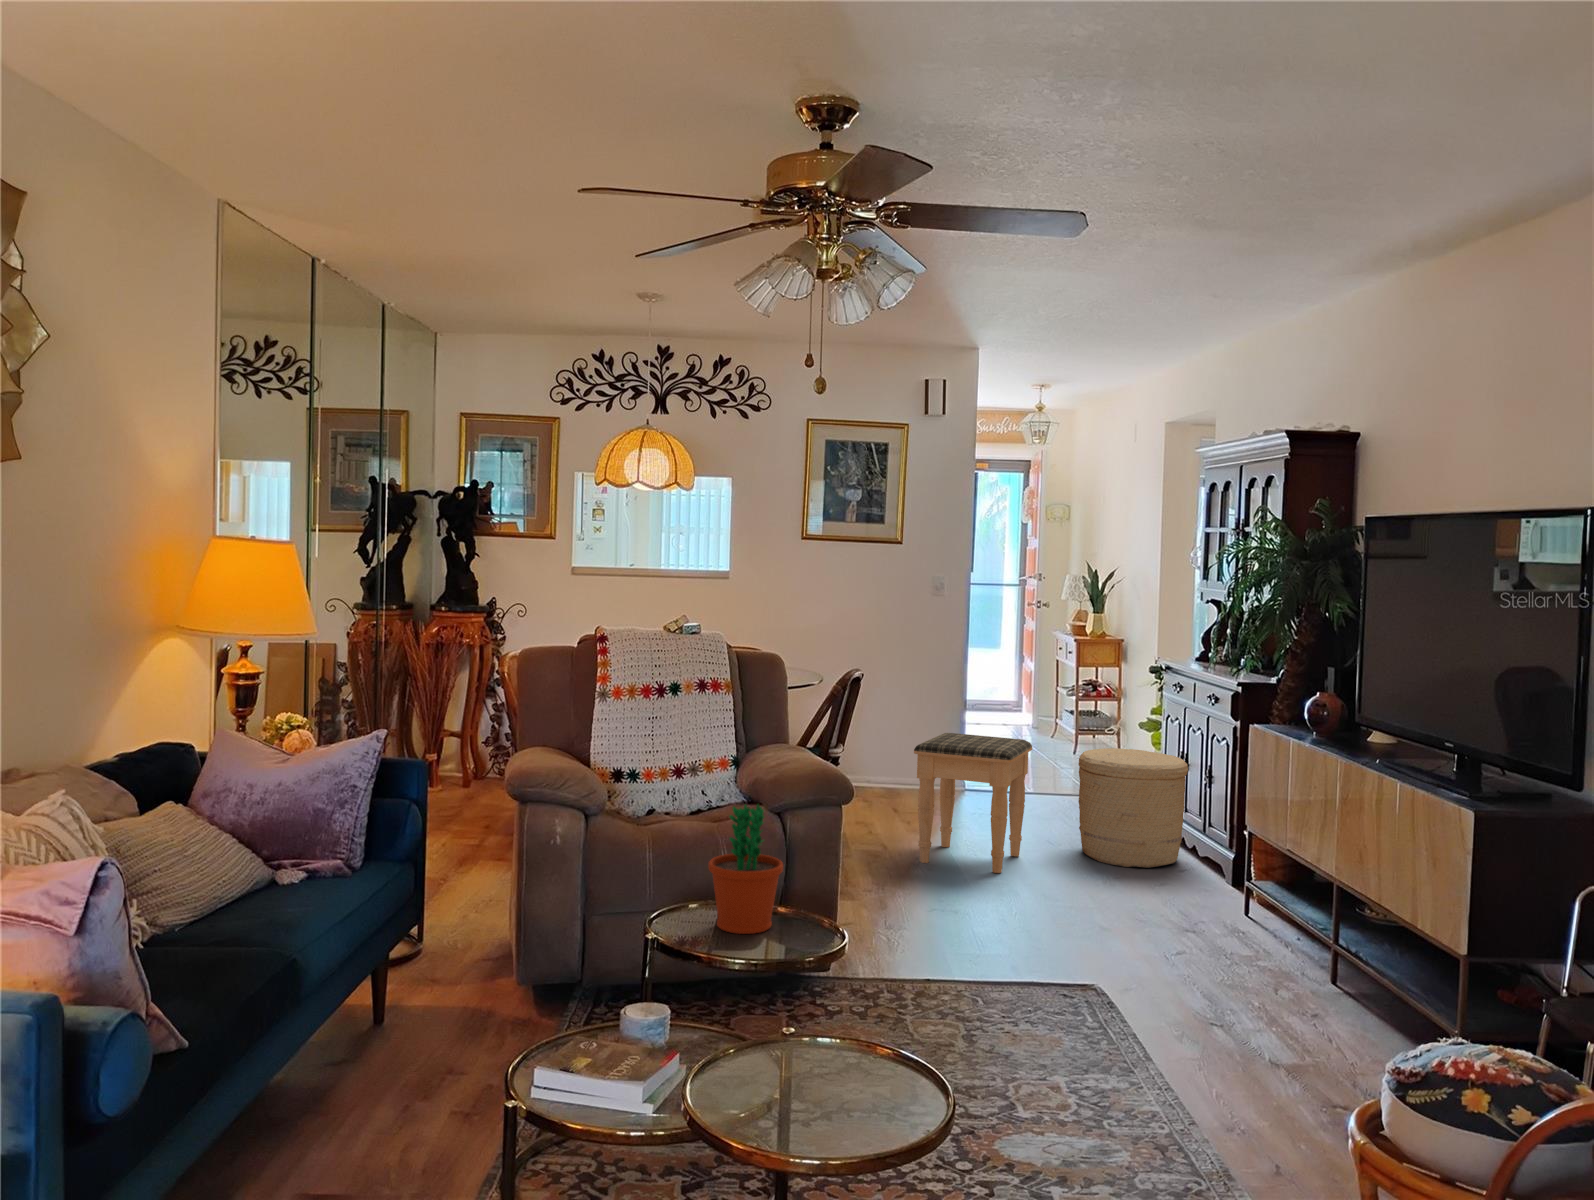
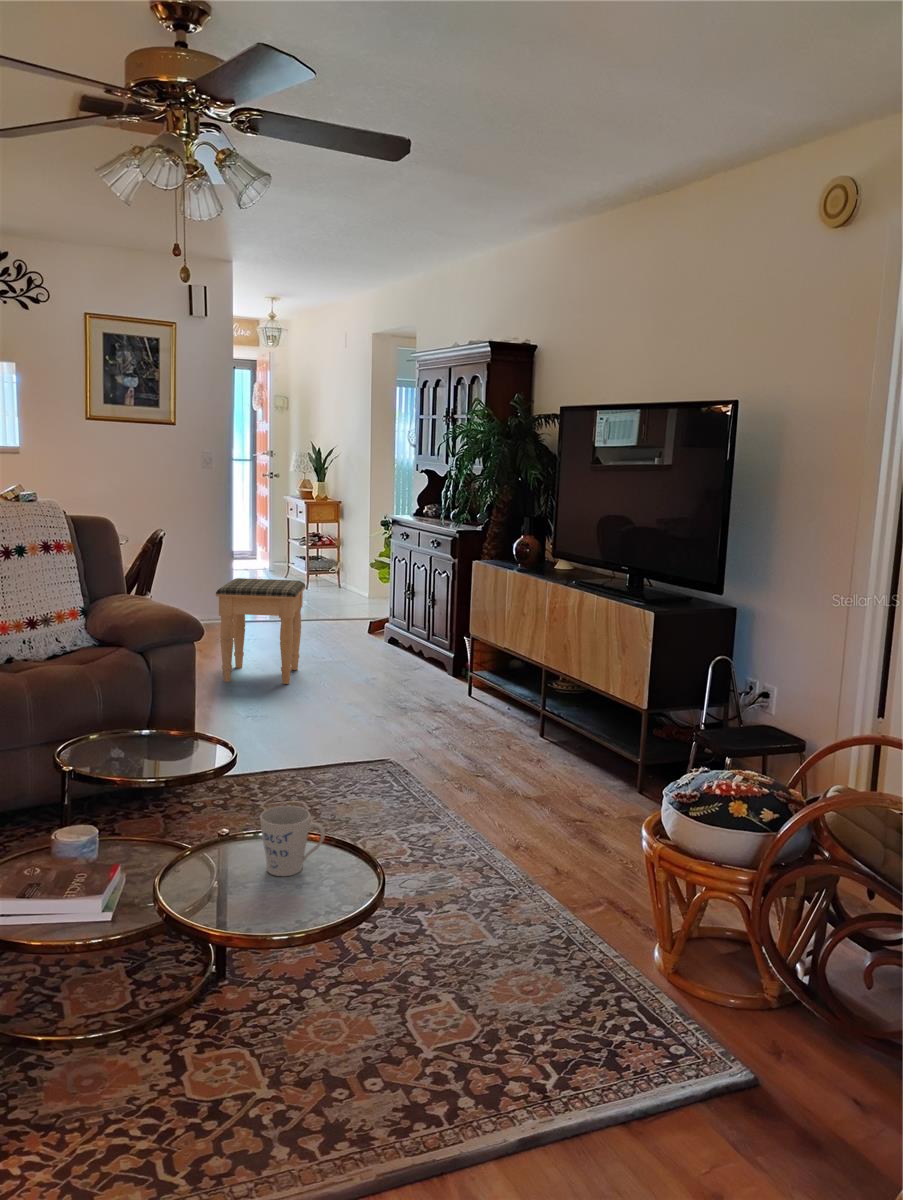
woven basket: present [1078,748,1188,868] -> none [338,583,417,670]
flower pot: present [708,805,783,934] -> none [101,647,169,759]
mug: none [818,1005,891,1092] -> present [260,806,325,876]

